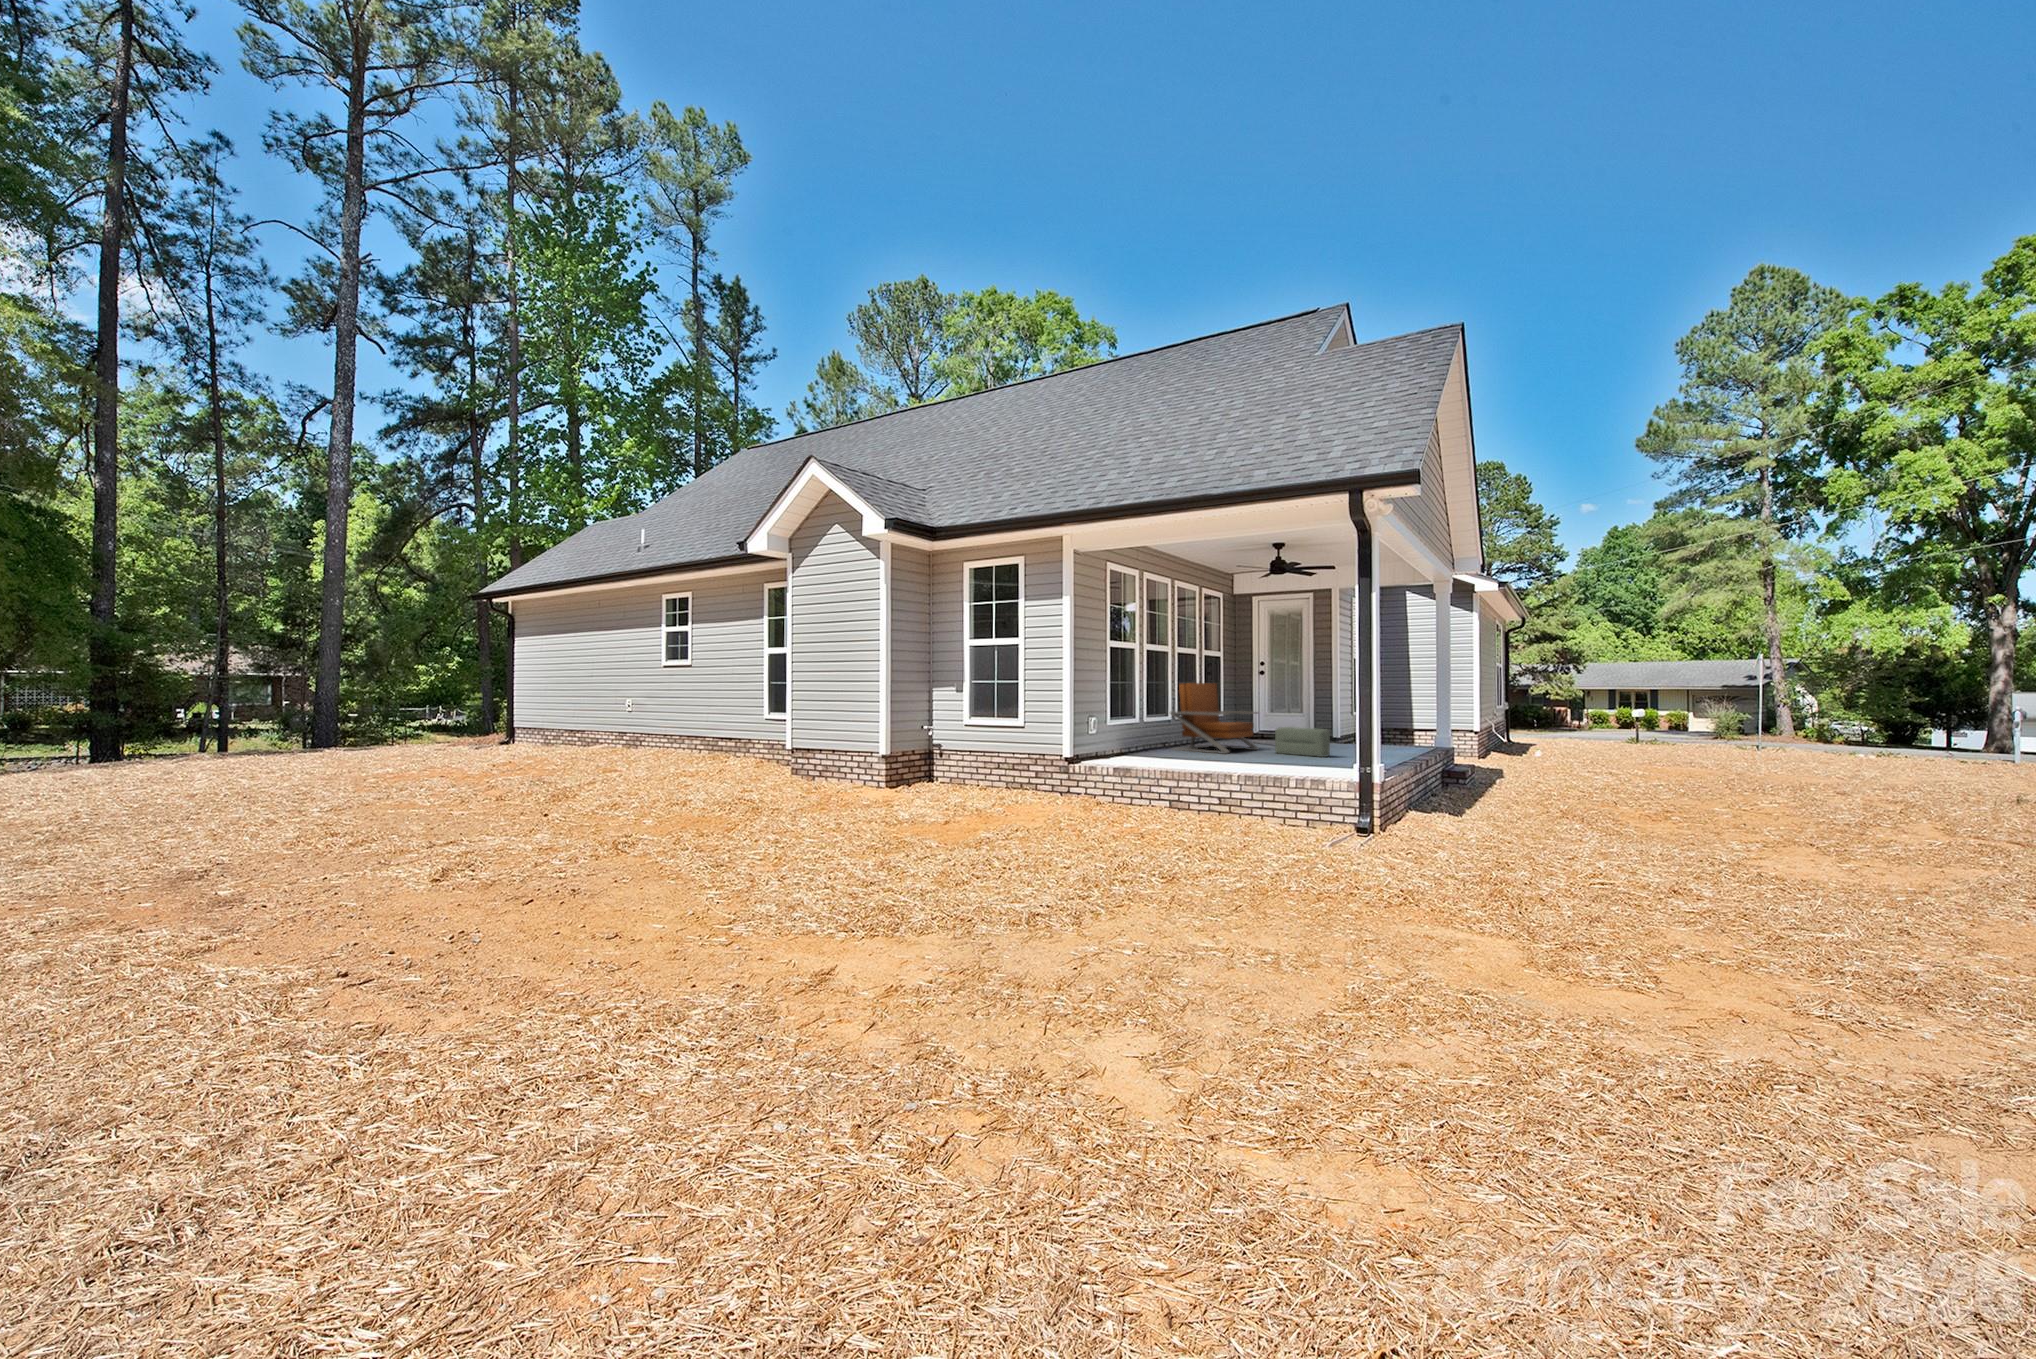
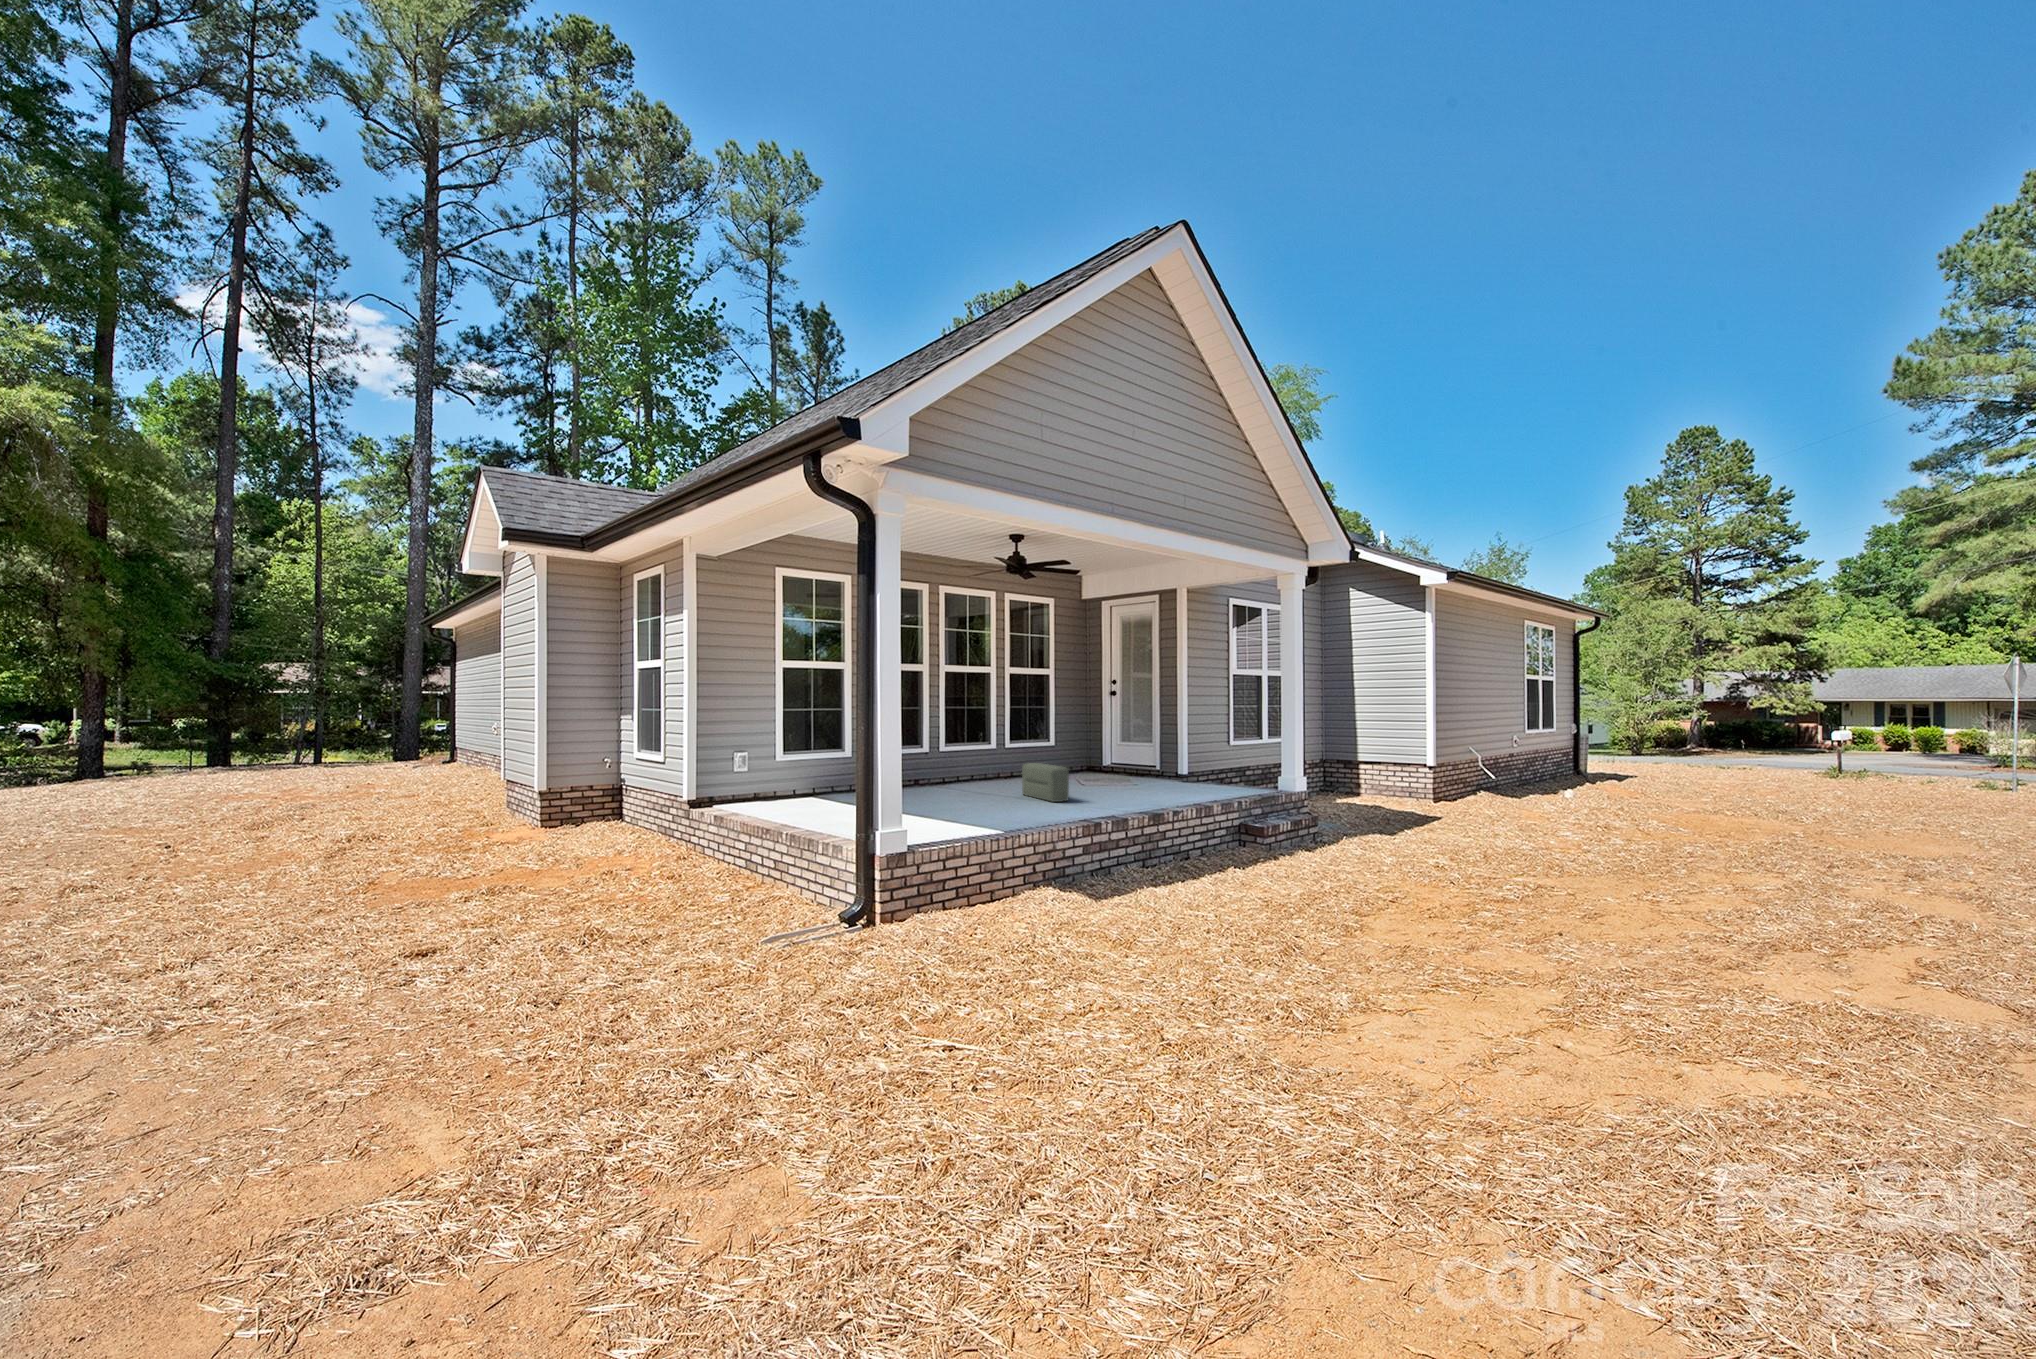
lounge chair: present [1171,683,1258,754] -> none [918,708,1030,795]

